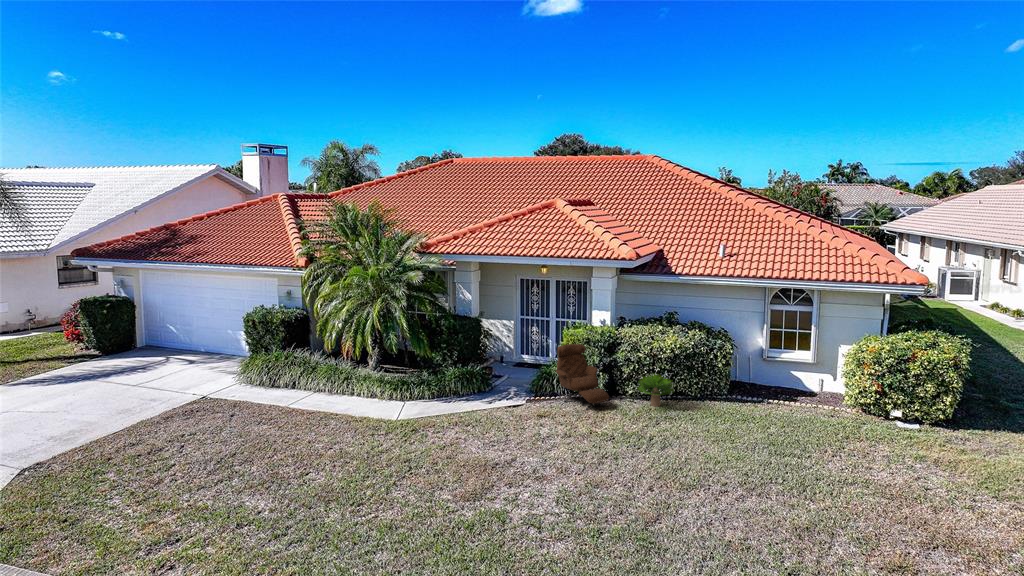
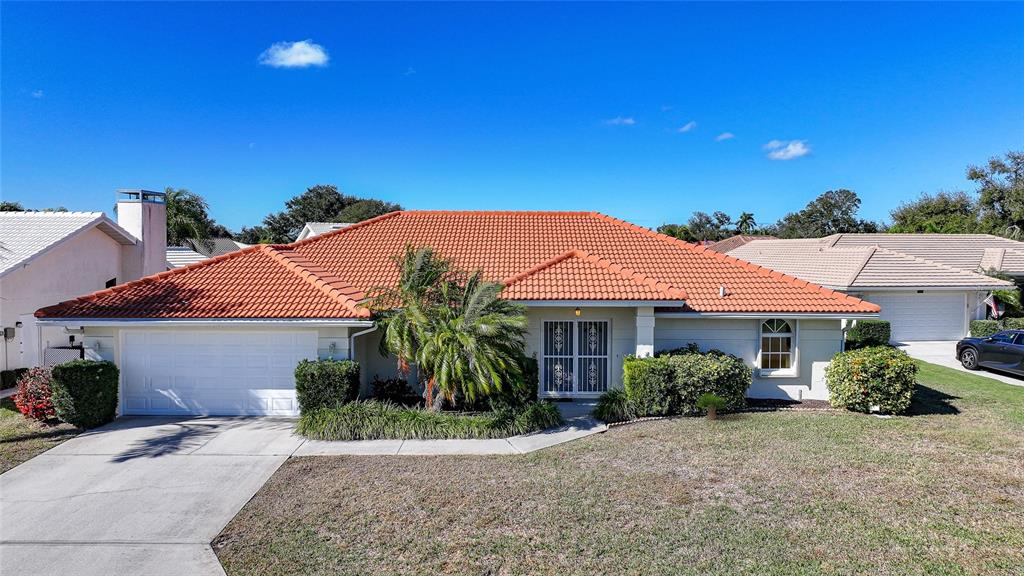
lounge chair: present [556,344,609,410] -> none [627,374,680,427]

